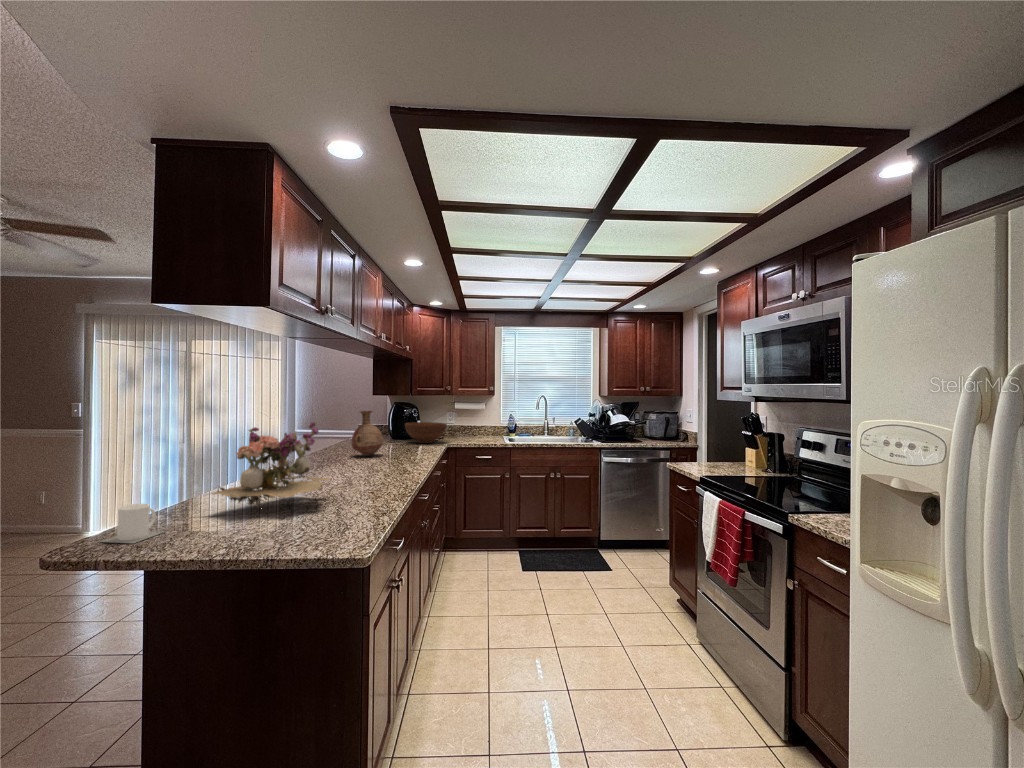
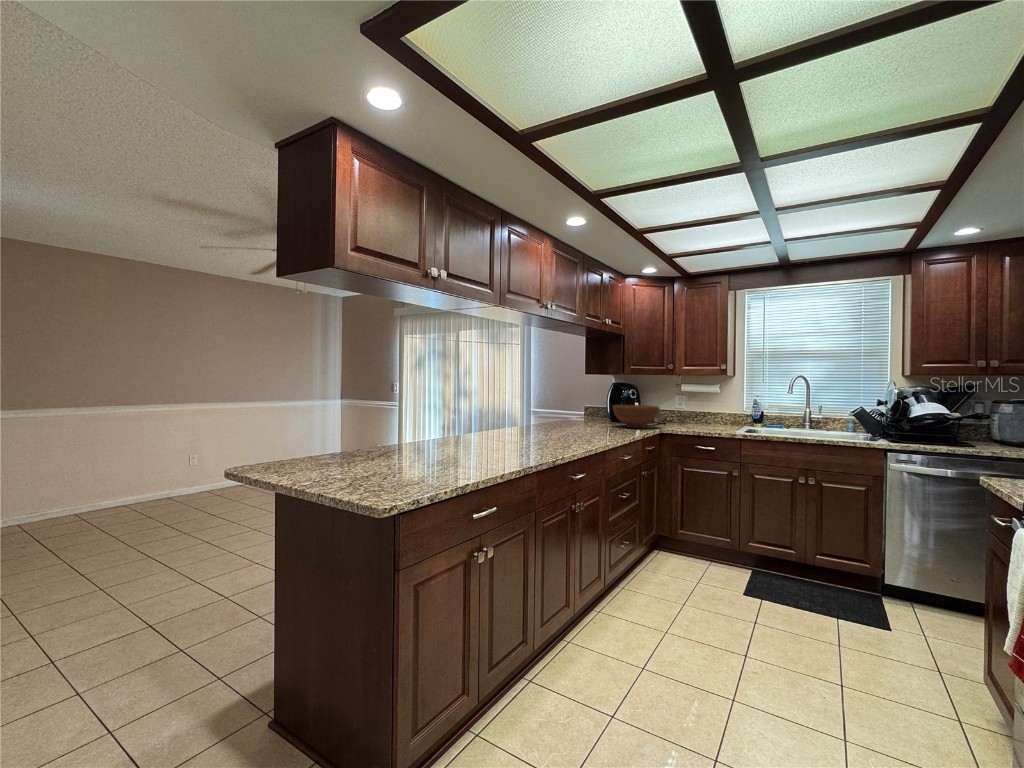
vase: present [352,411,384,456] -> none [540,389,571,435]
flower arrangement: present [213,420,330,507] -> none [364,391,462,464]
mug: present [101,504,163,543] -> none [282,447,322,475]

